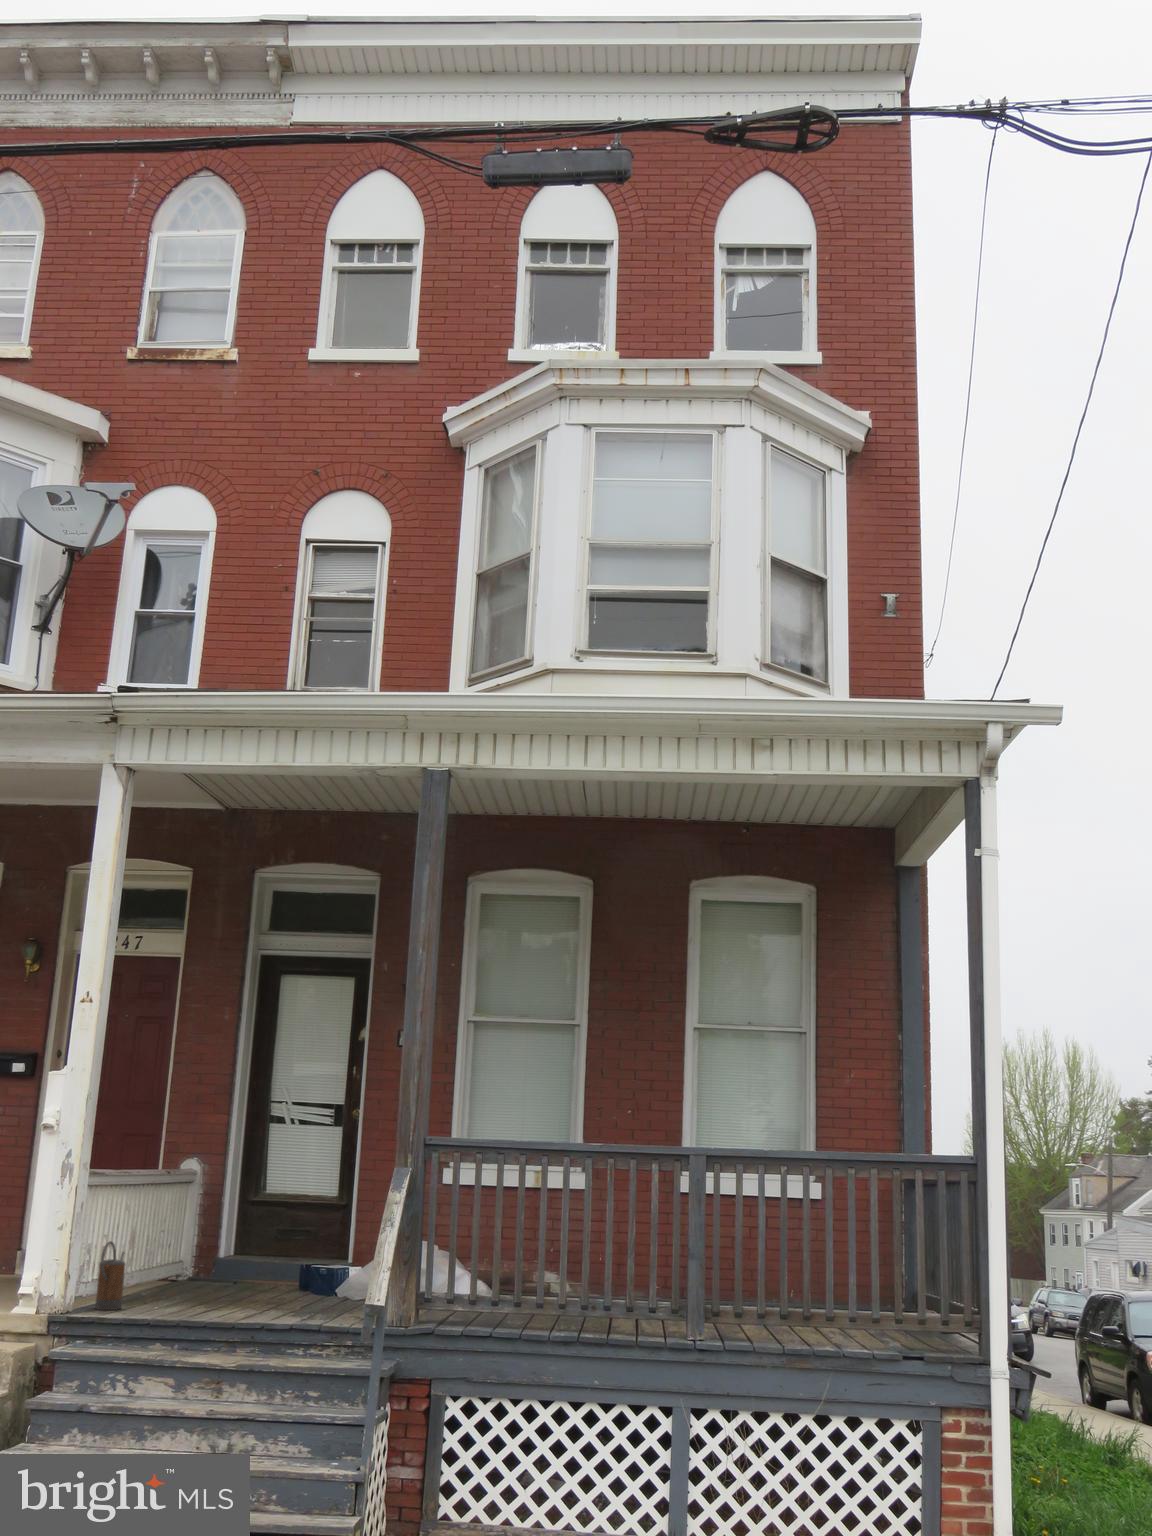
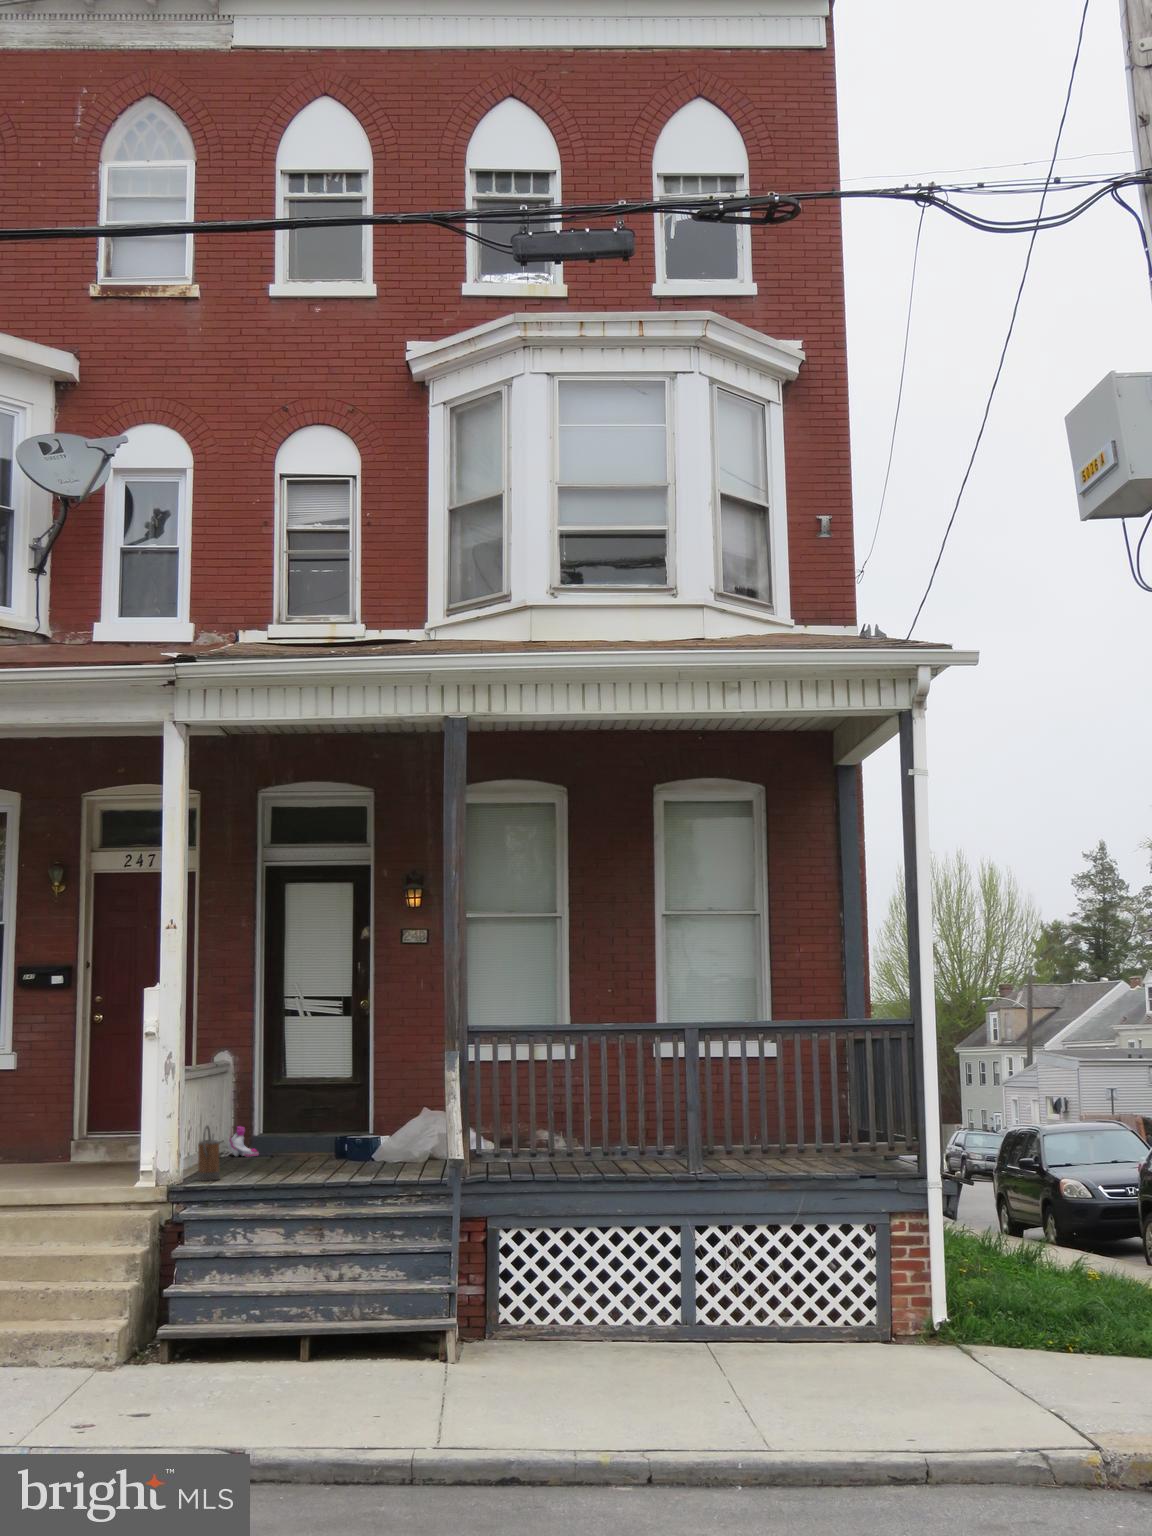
boots: none [180,1245,212,1282] -> present [227,1126,259,1157]

